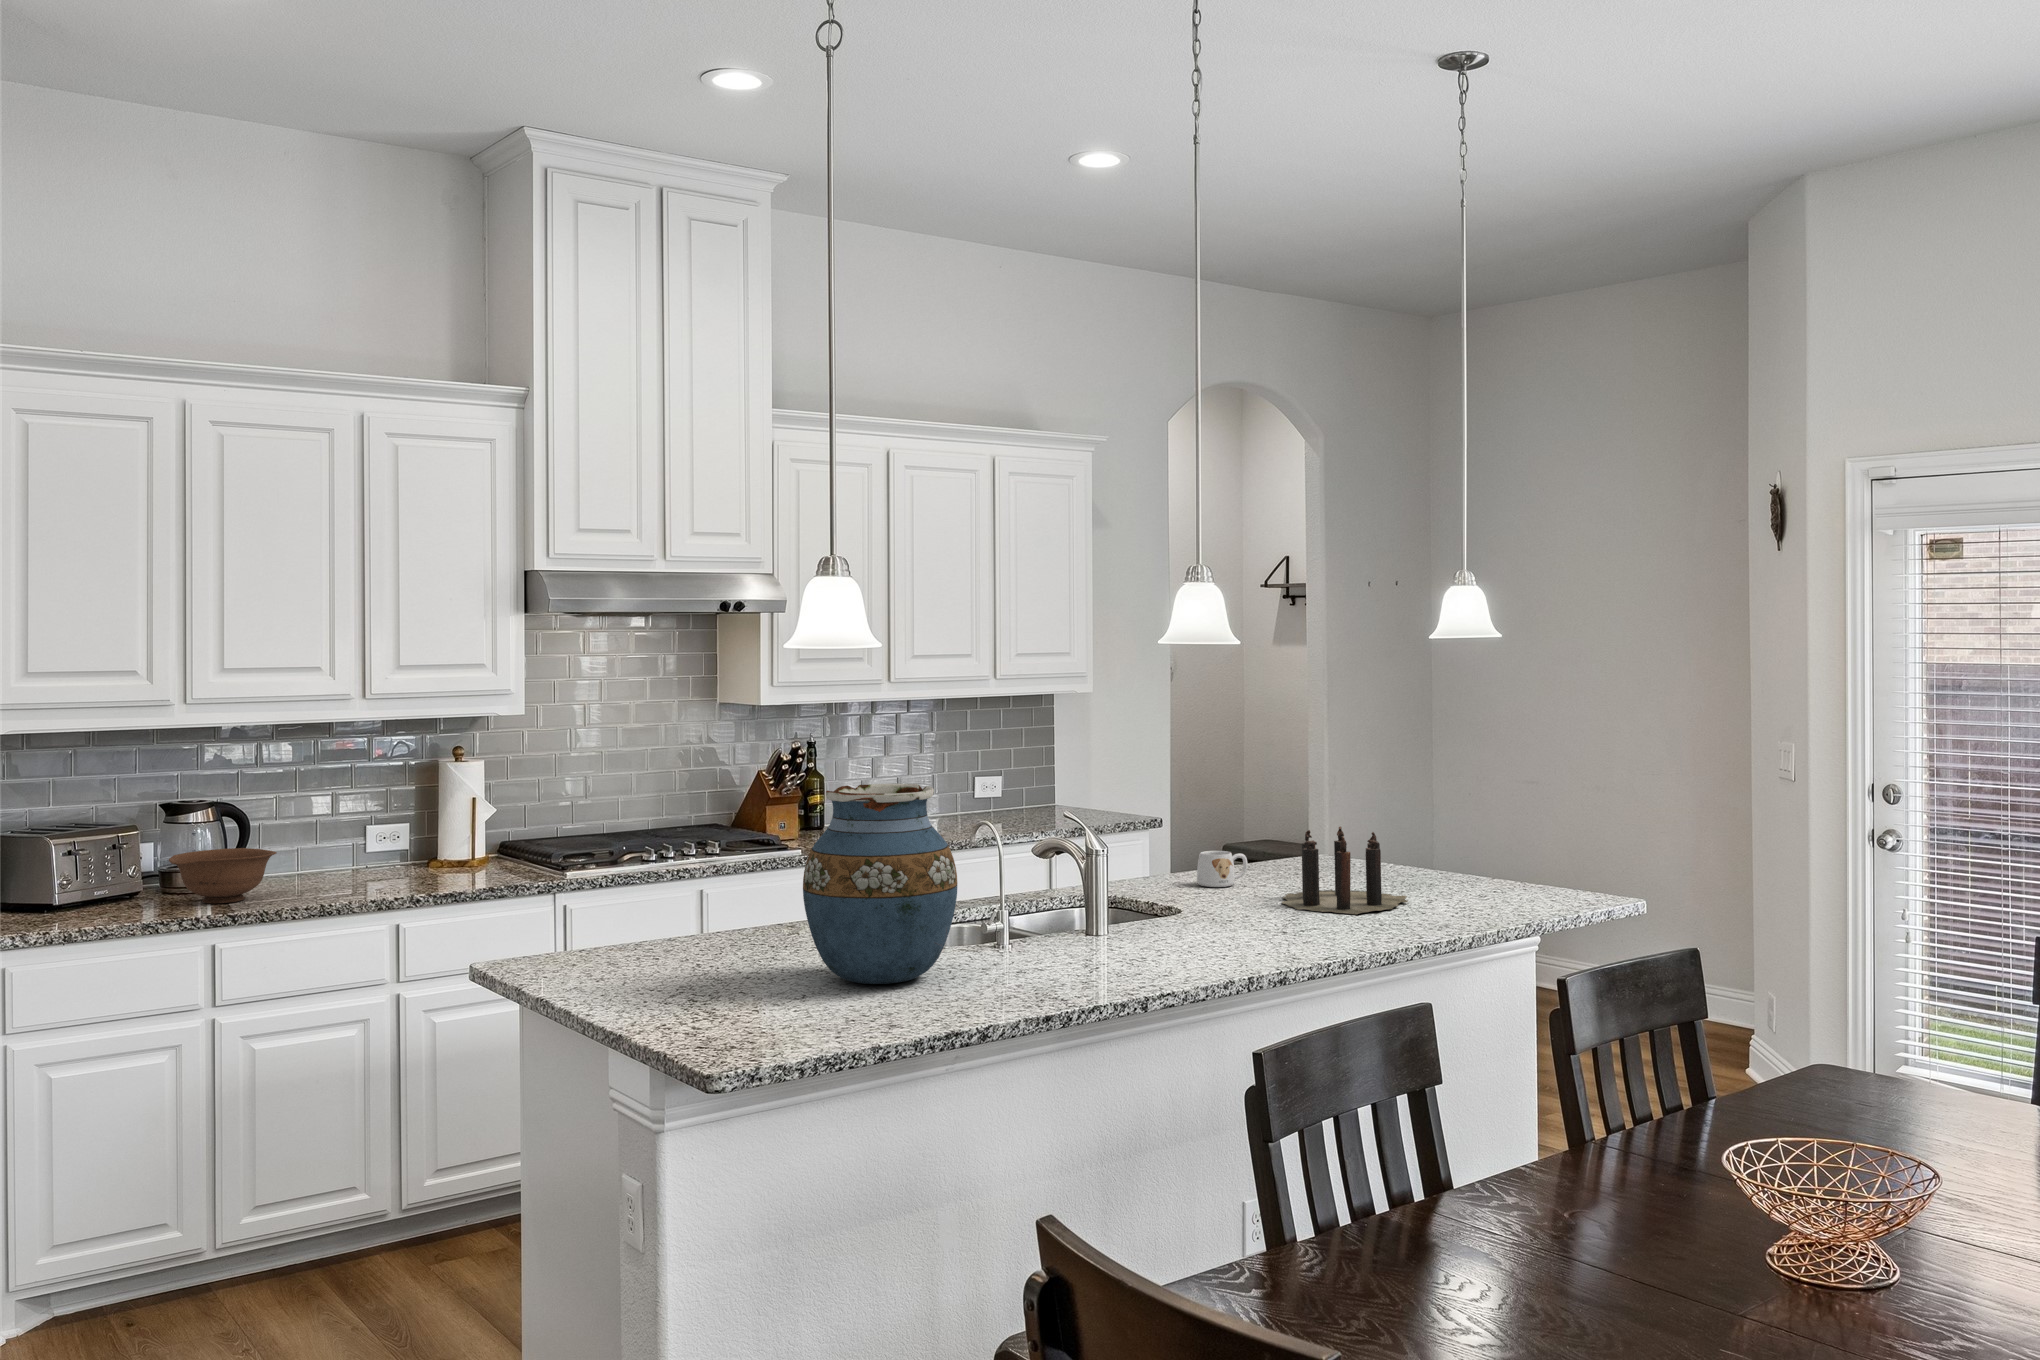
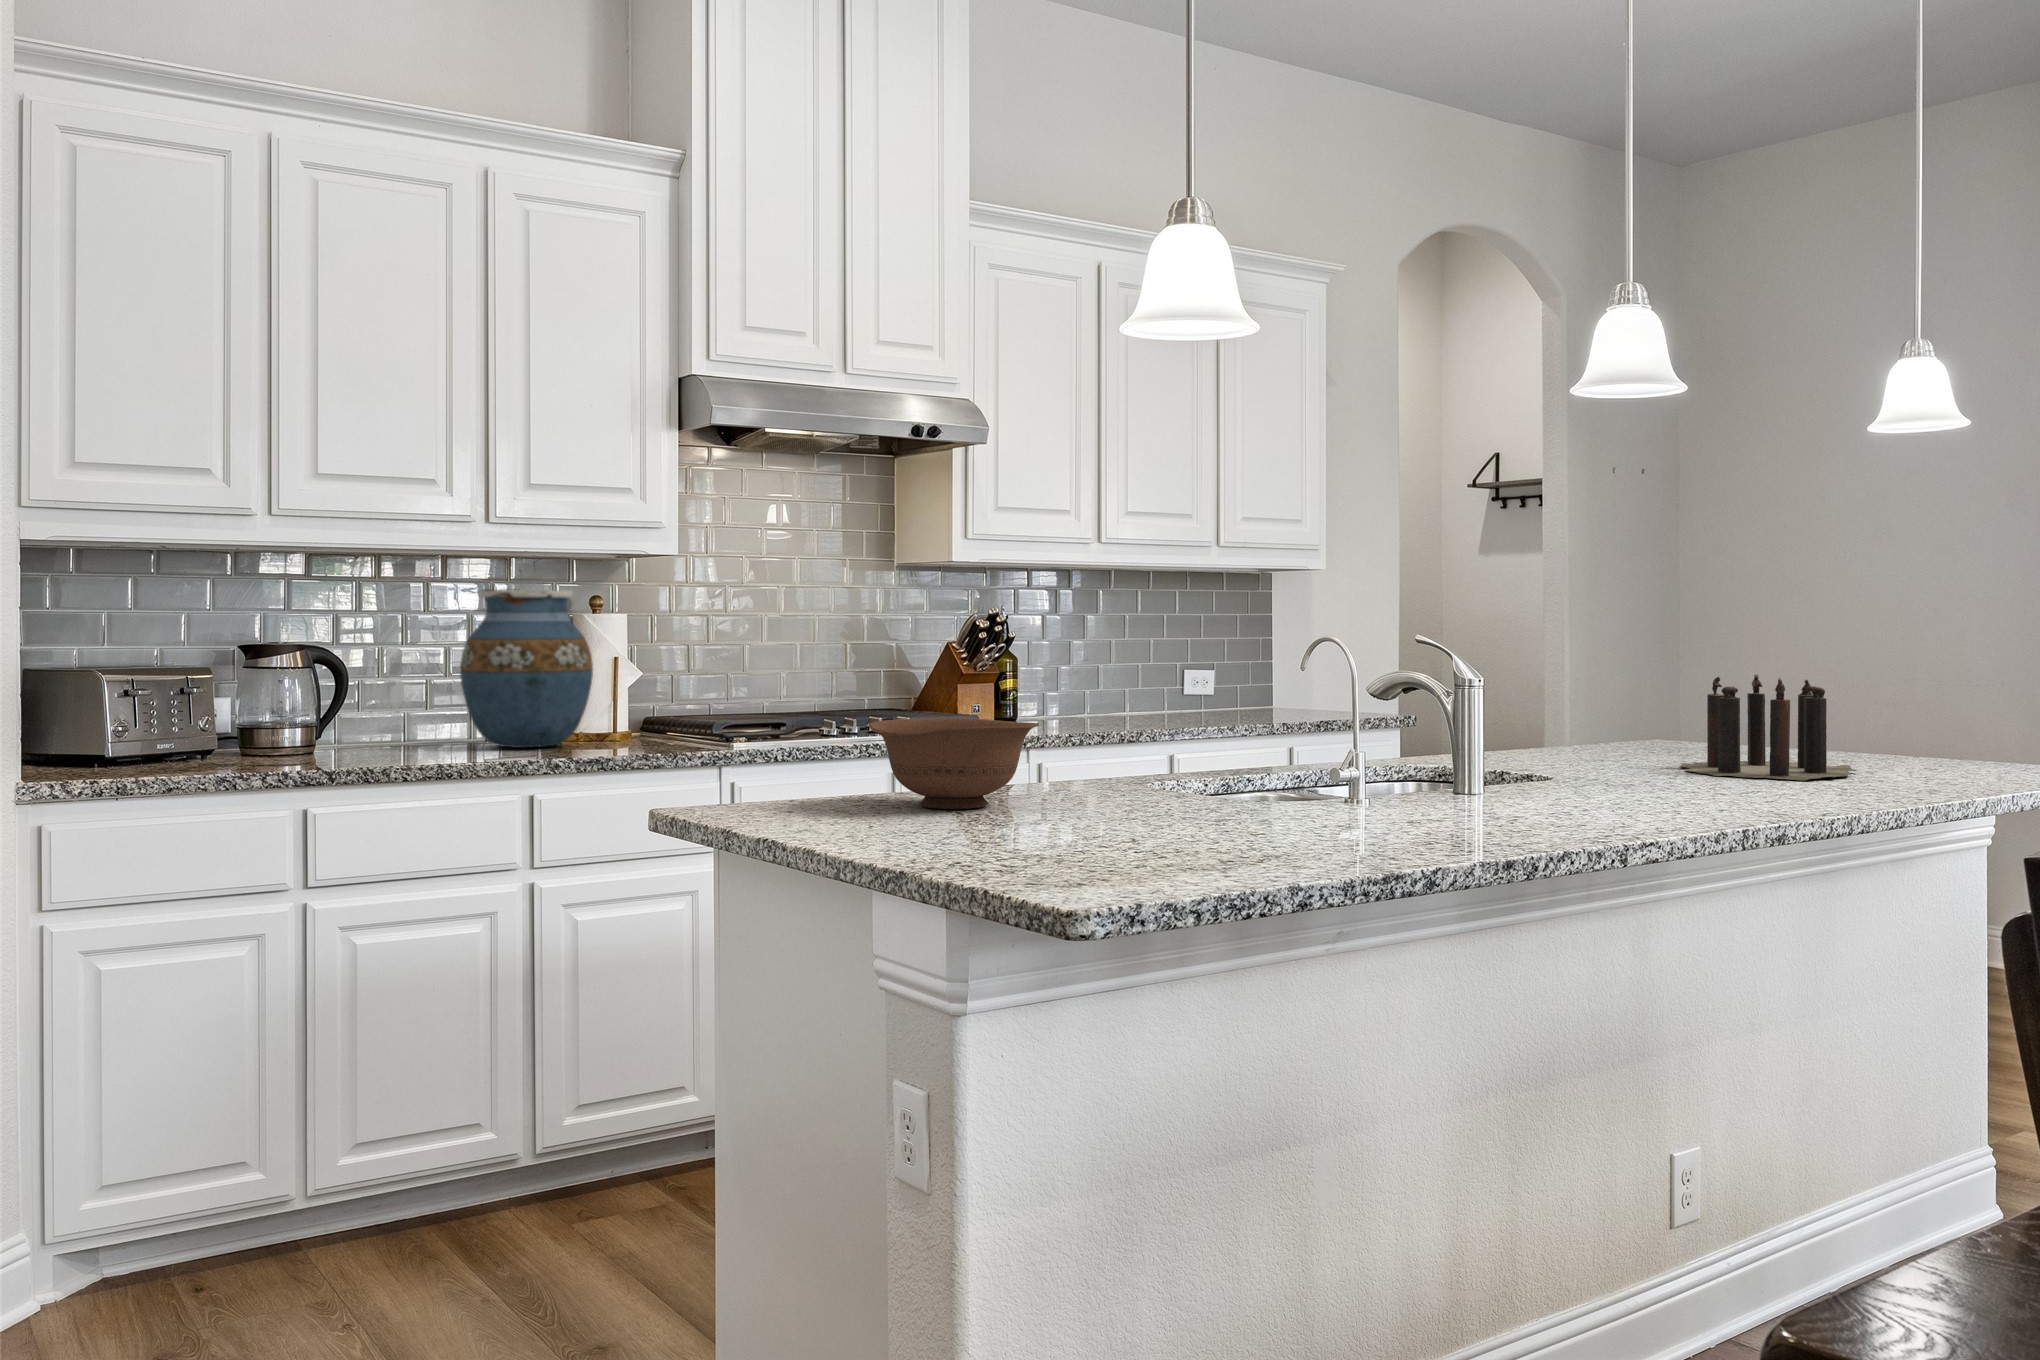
vase: present [803,783,957,984] -> present [460,589,593,748]
bowl: present [169,848,277,903] -> present [869,718,1039,809]
mug: present [1197,851,1248,887] -> none [1547,714,1613,758]

